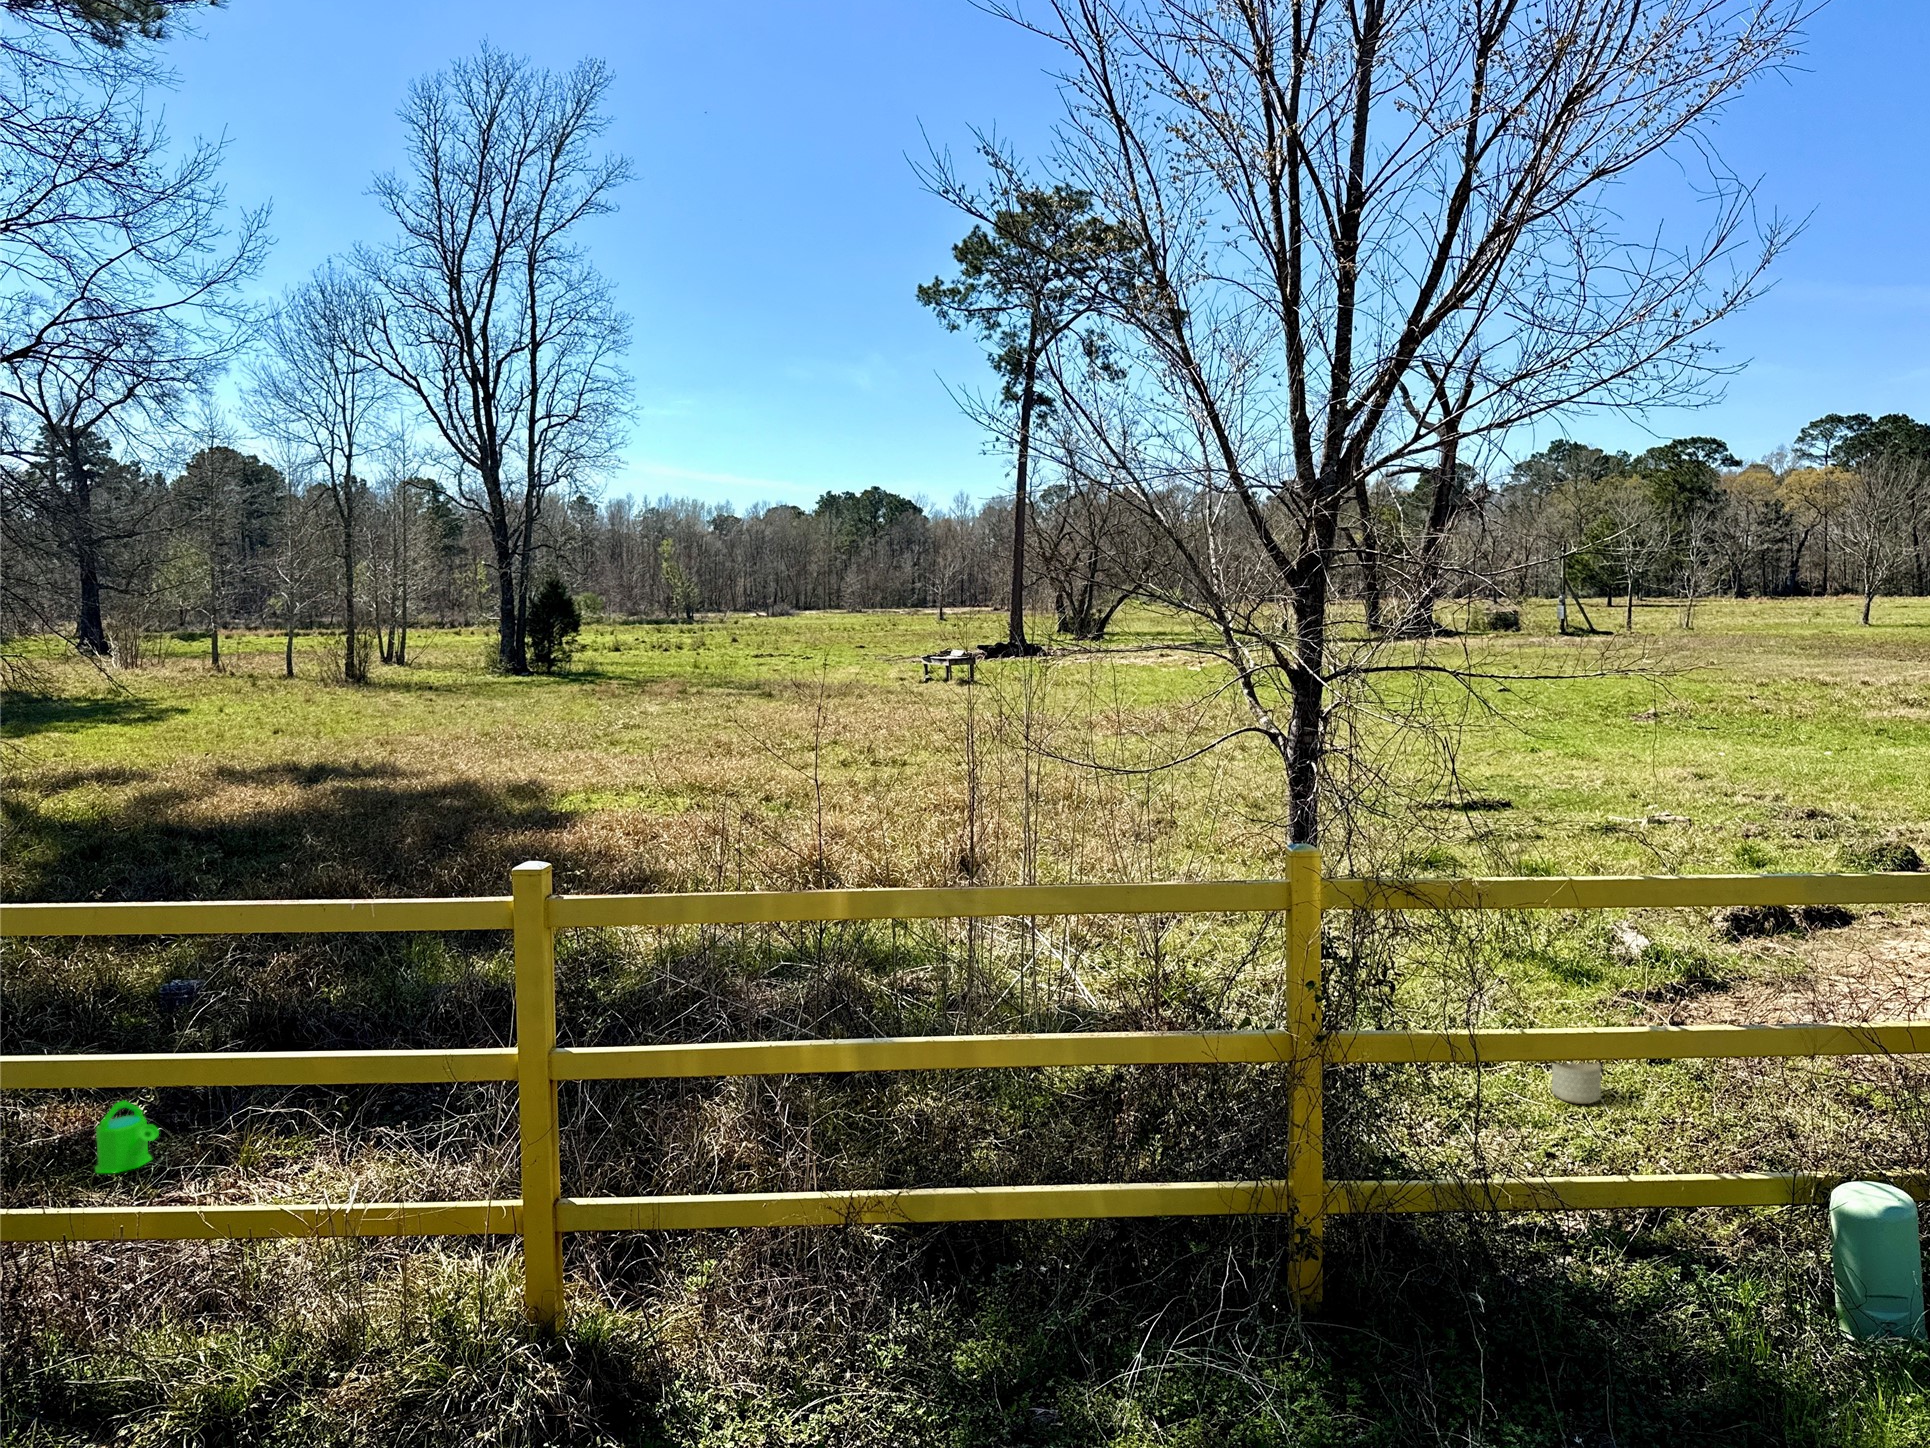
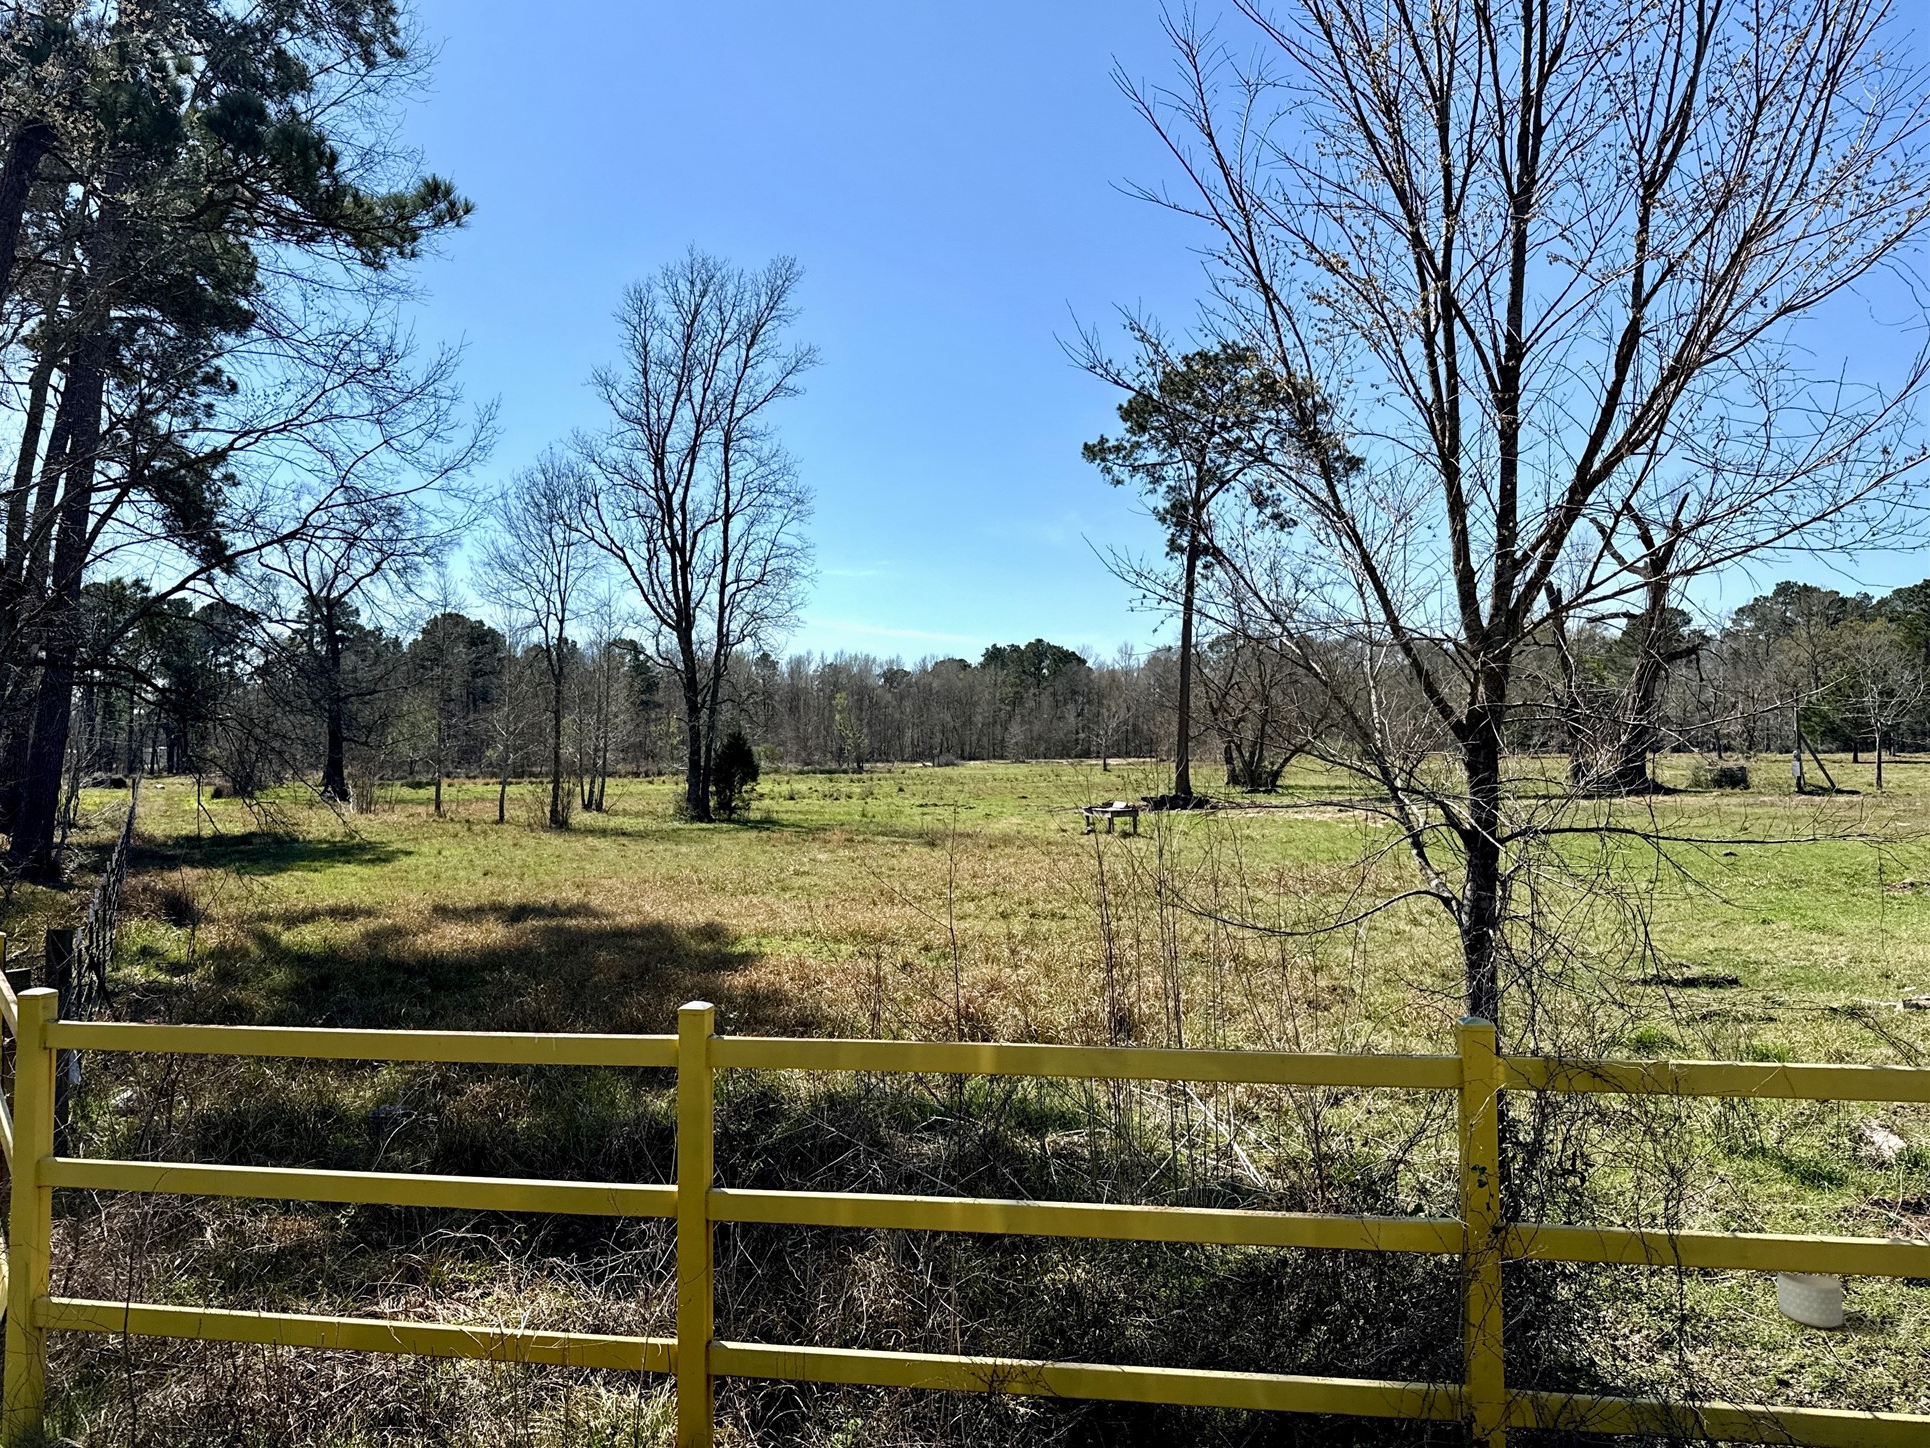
watering can: present [95,1100,159,1173] -> none [302,1200,358,1270]

